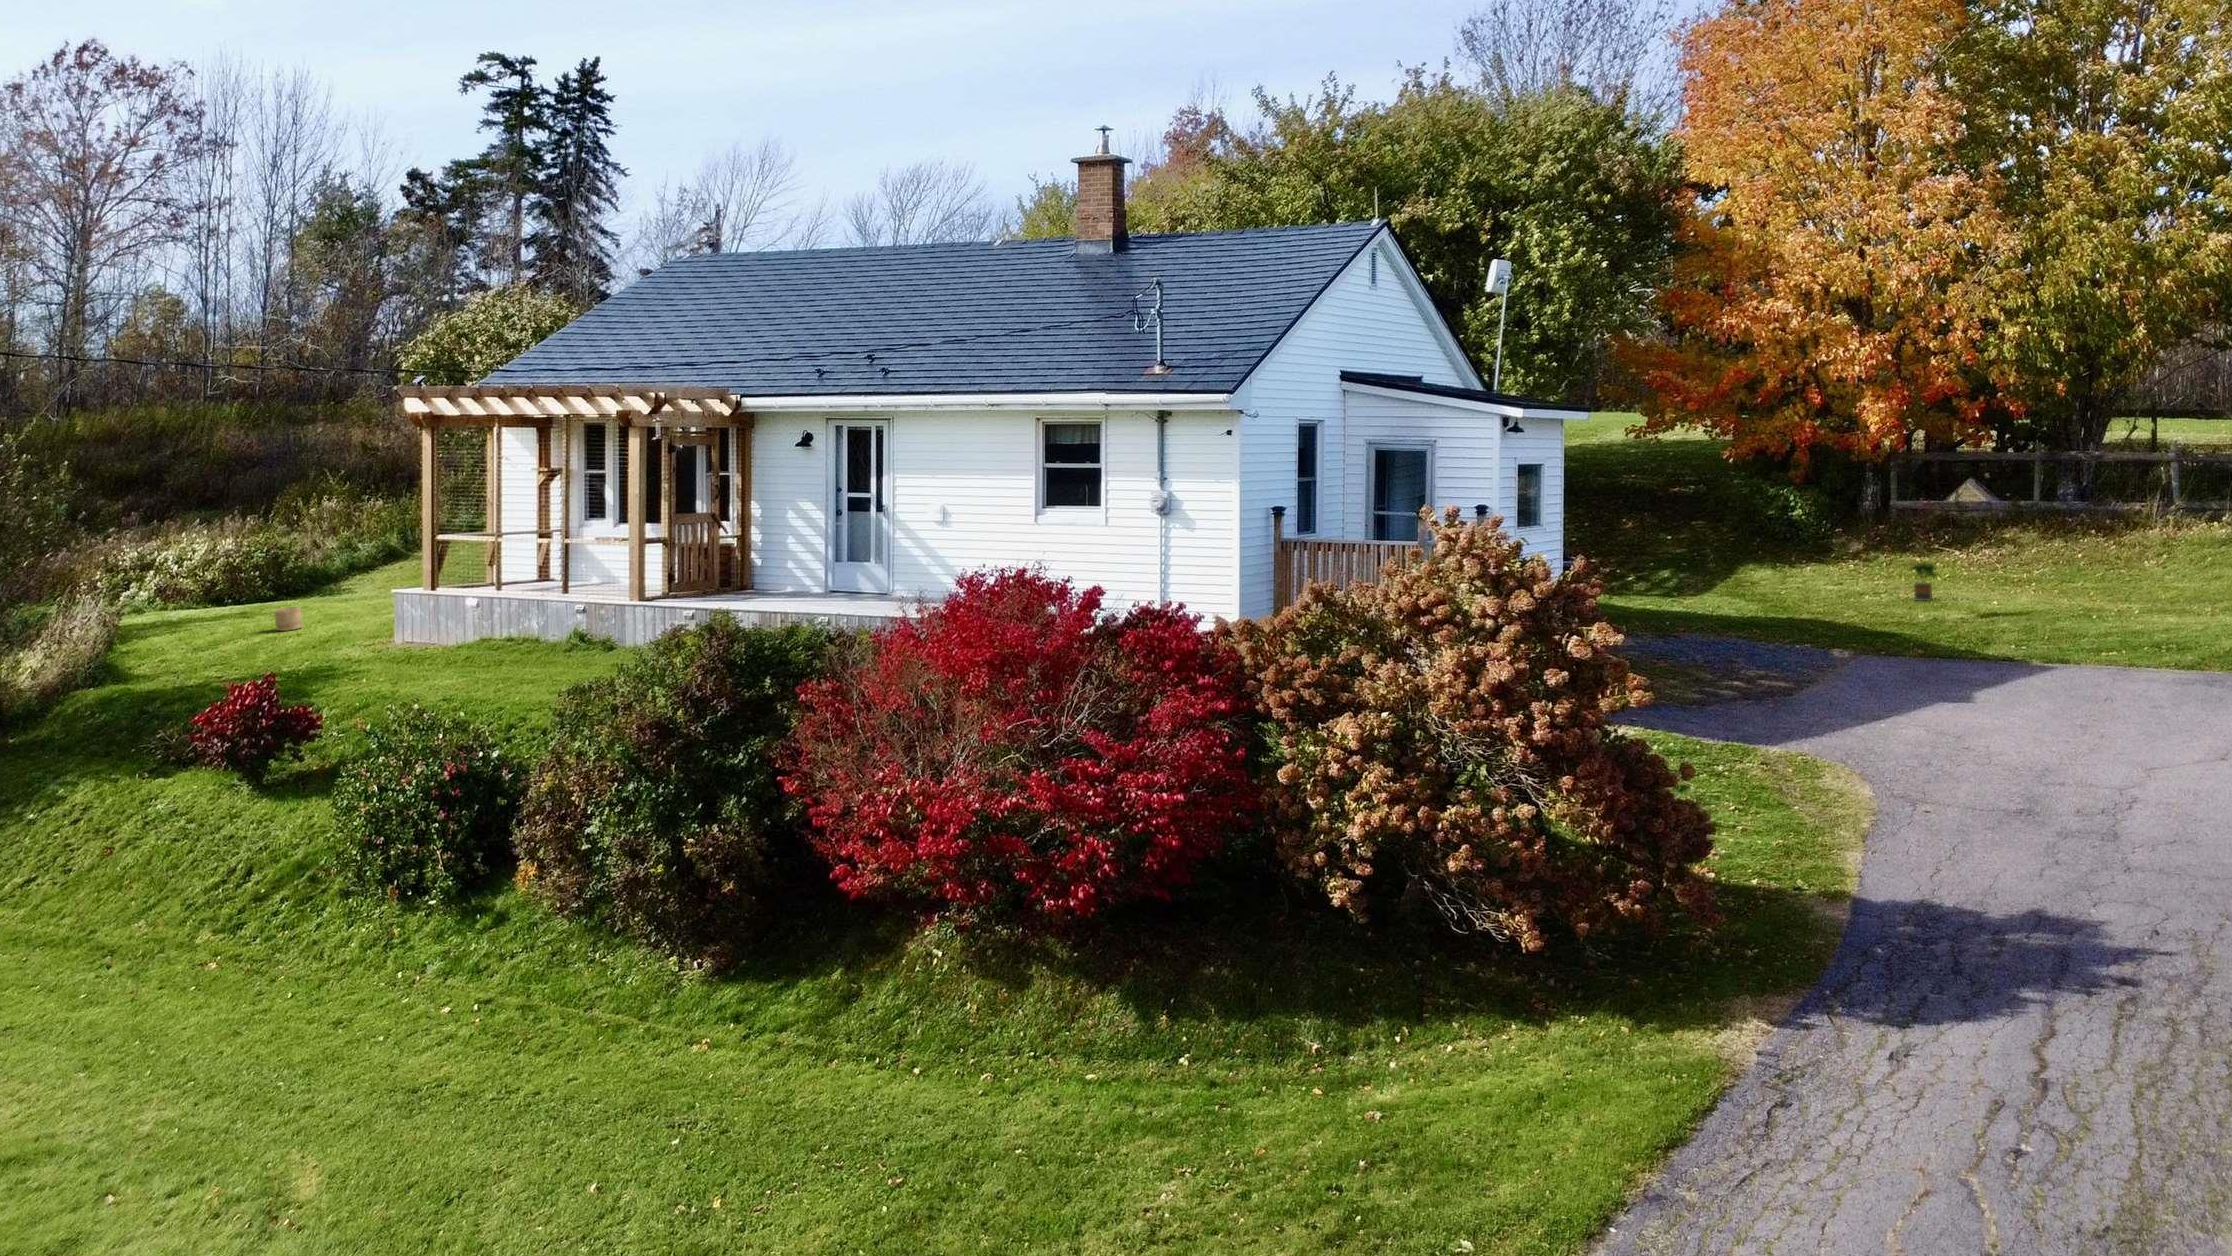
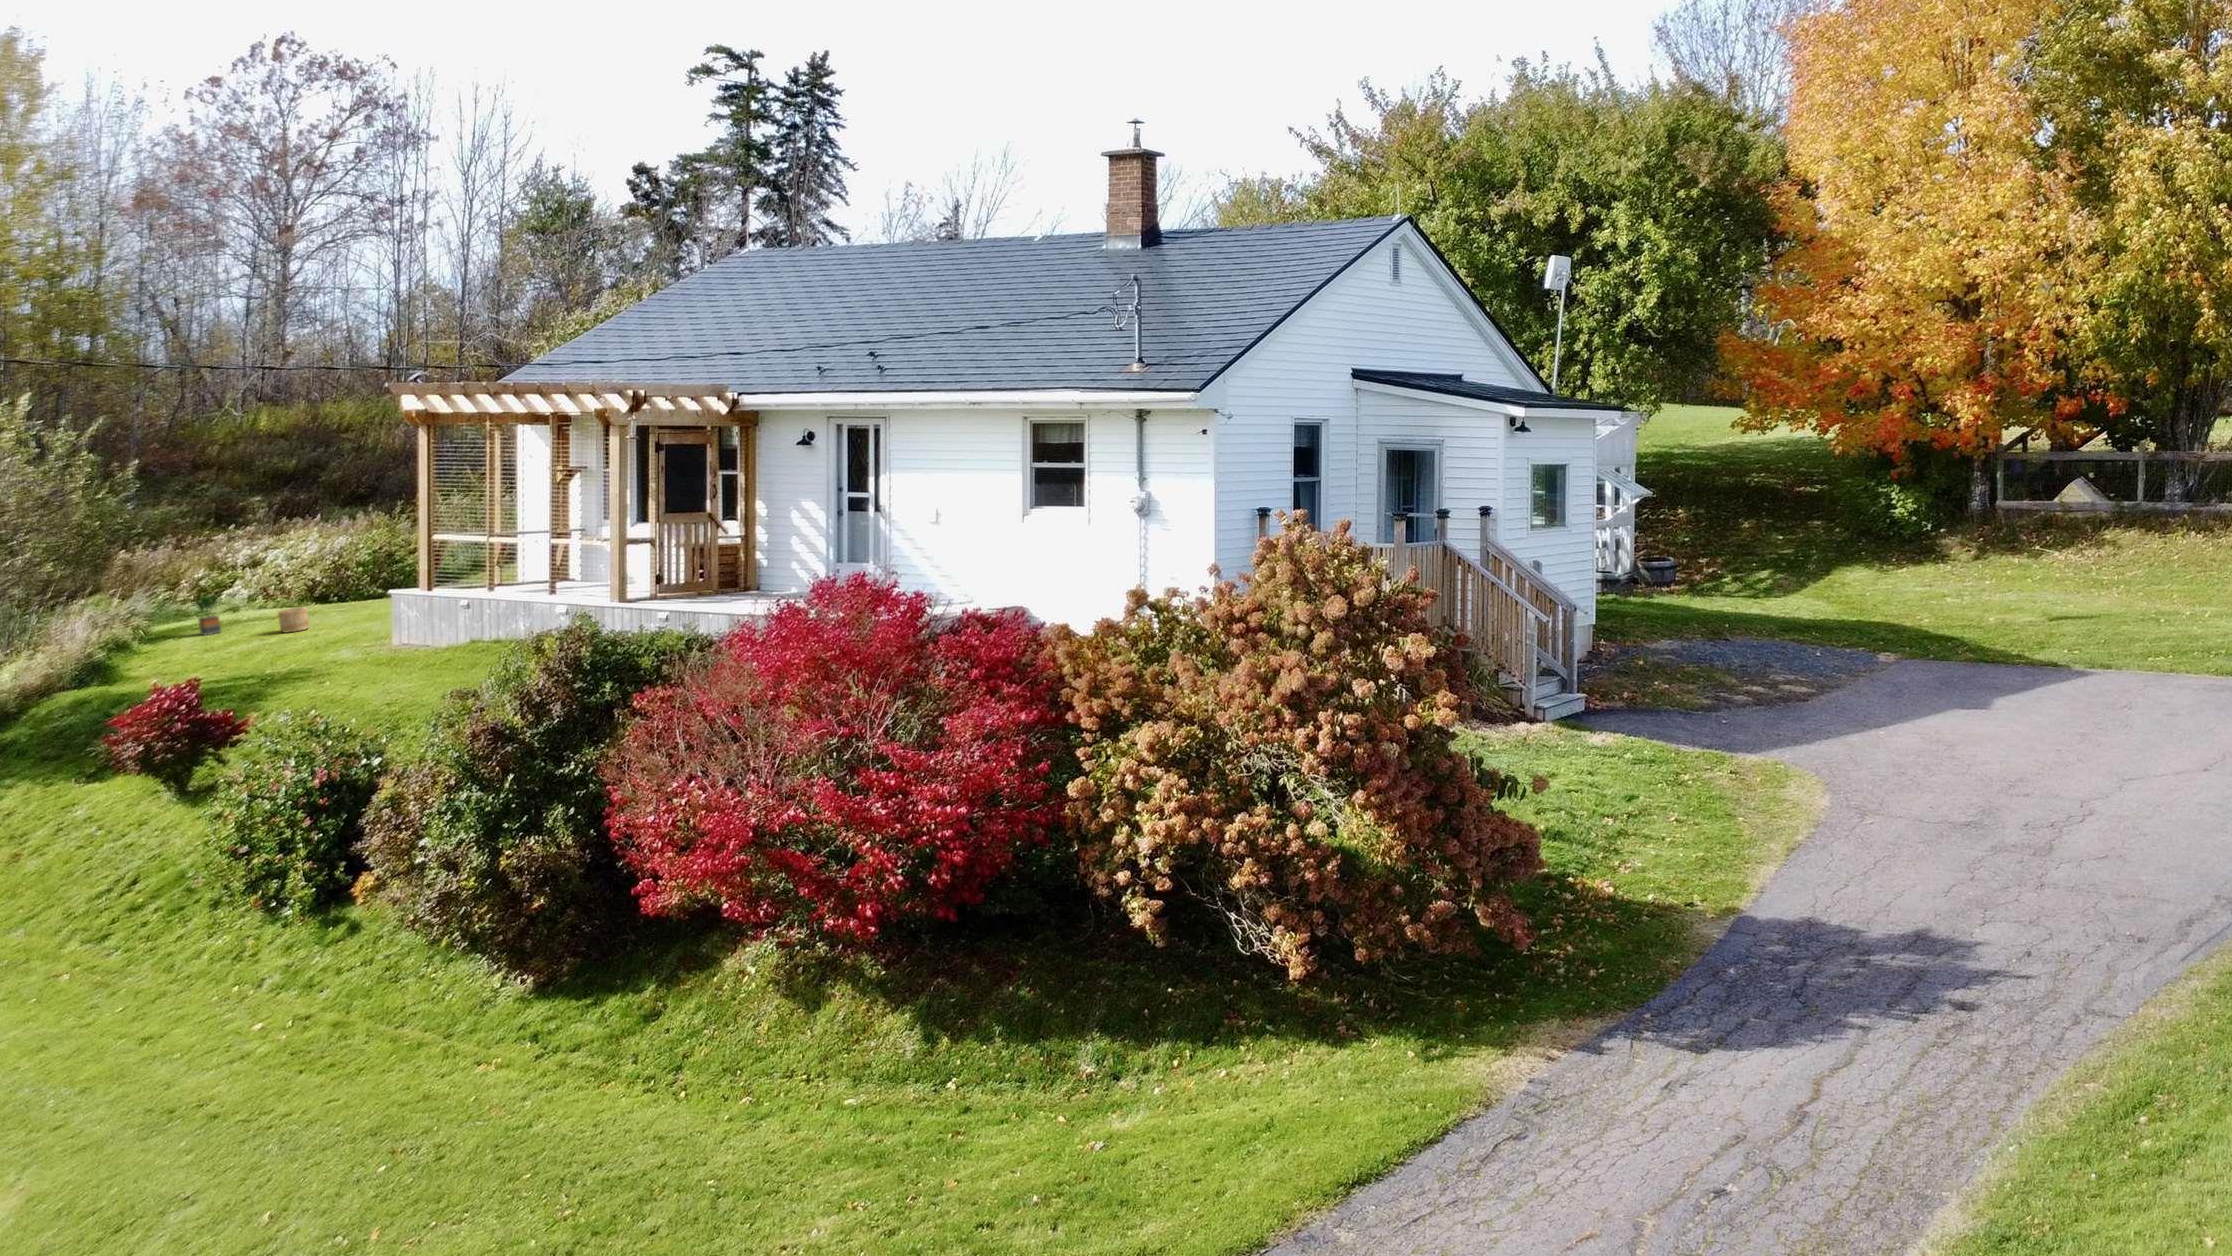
potted tree: present [1911,564,1938,601] -> present [193,596,221,635]

